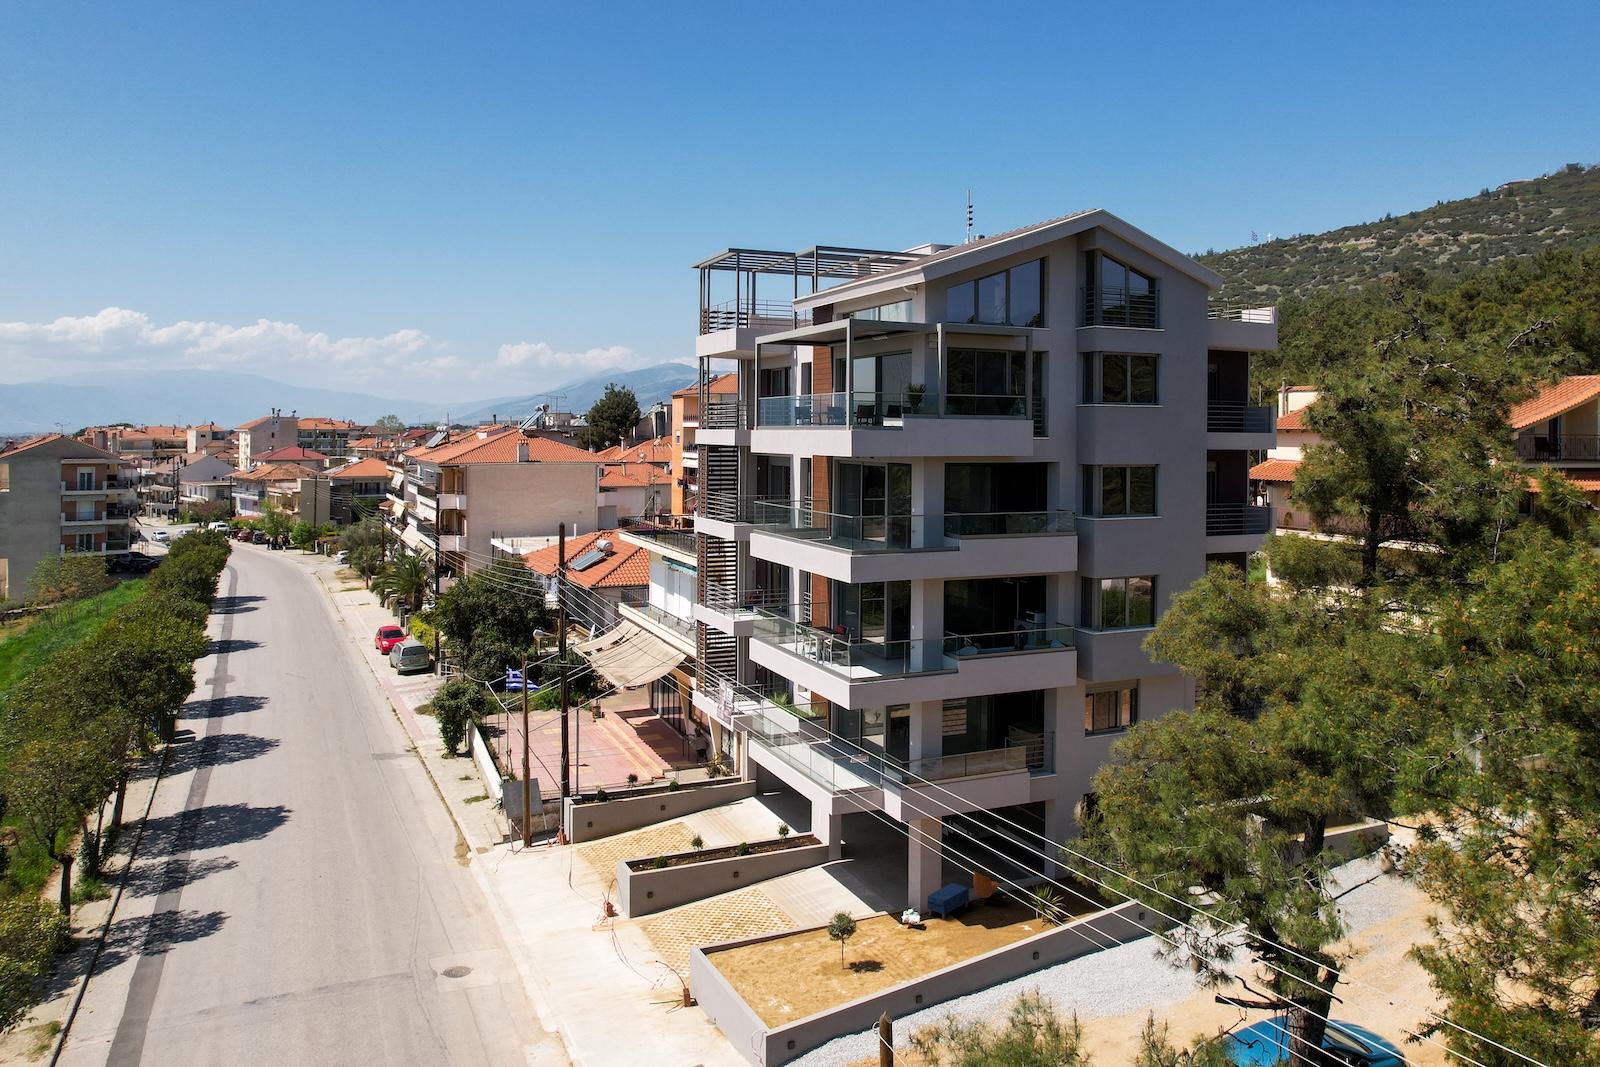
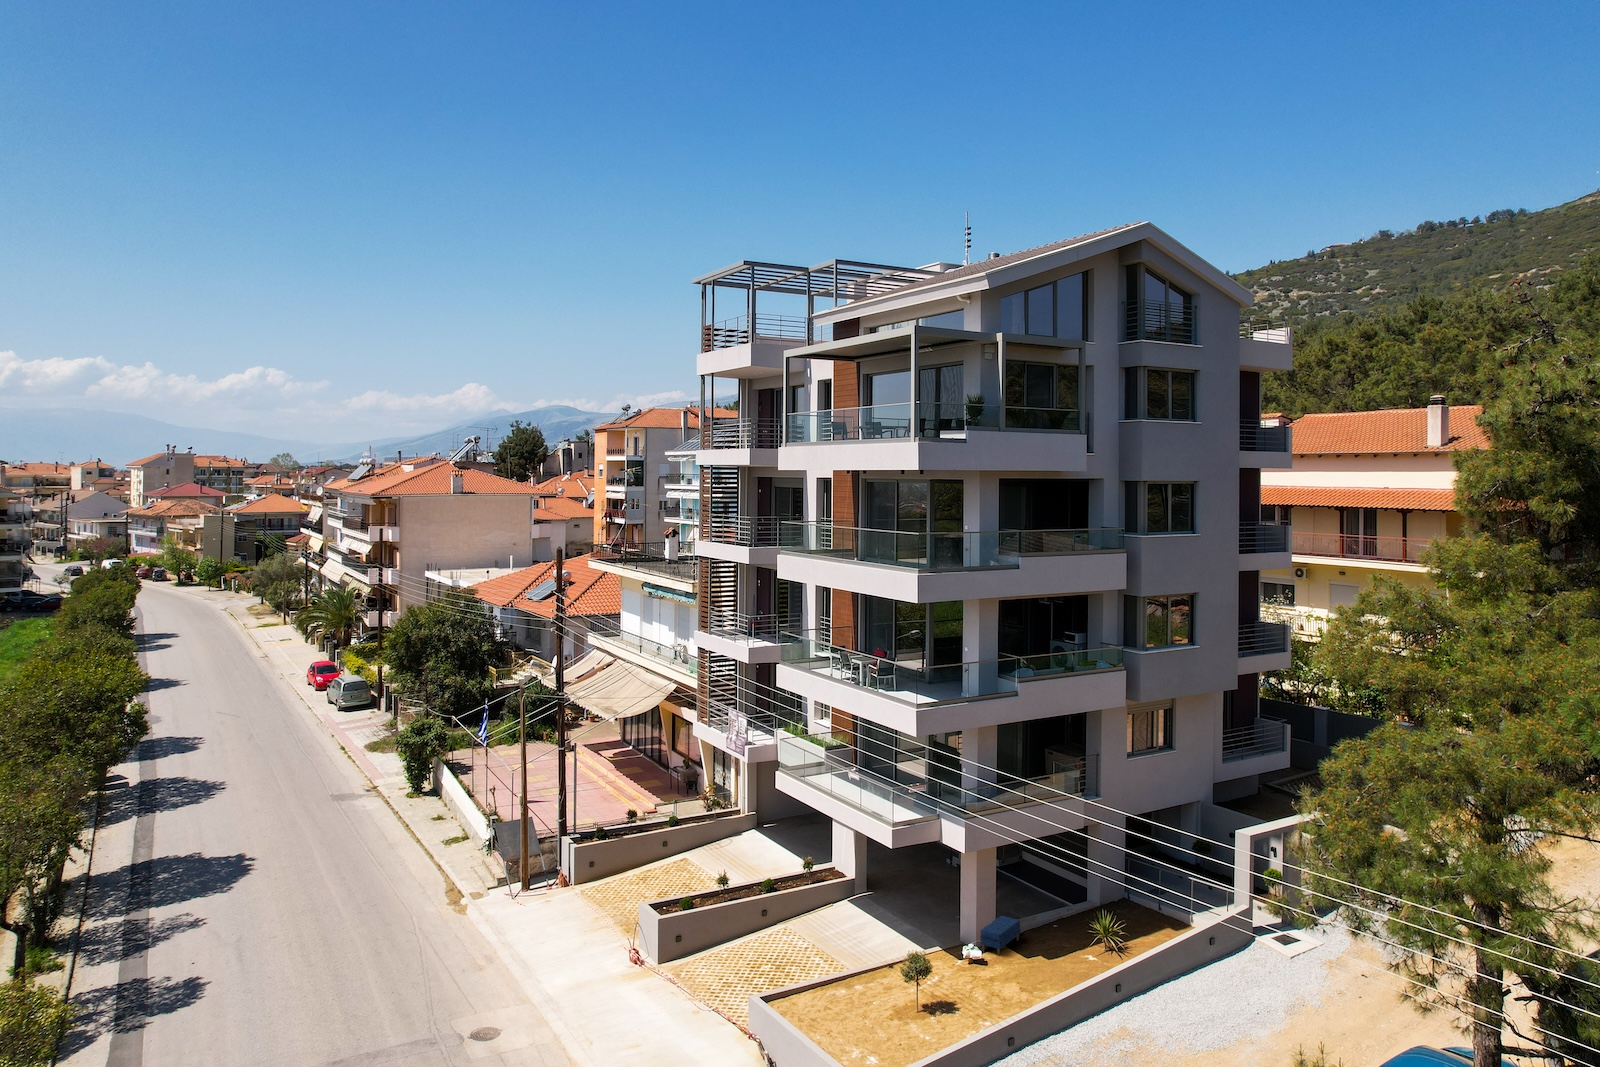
lounge chair: present [973,871,1000,907] -> none [1023,900,1048,940]

